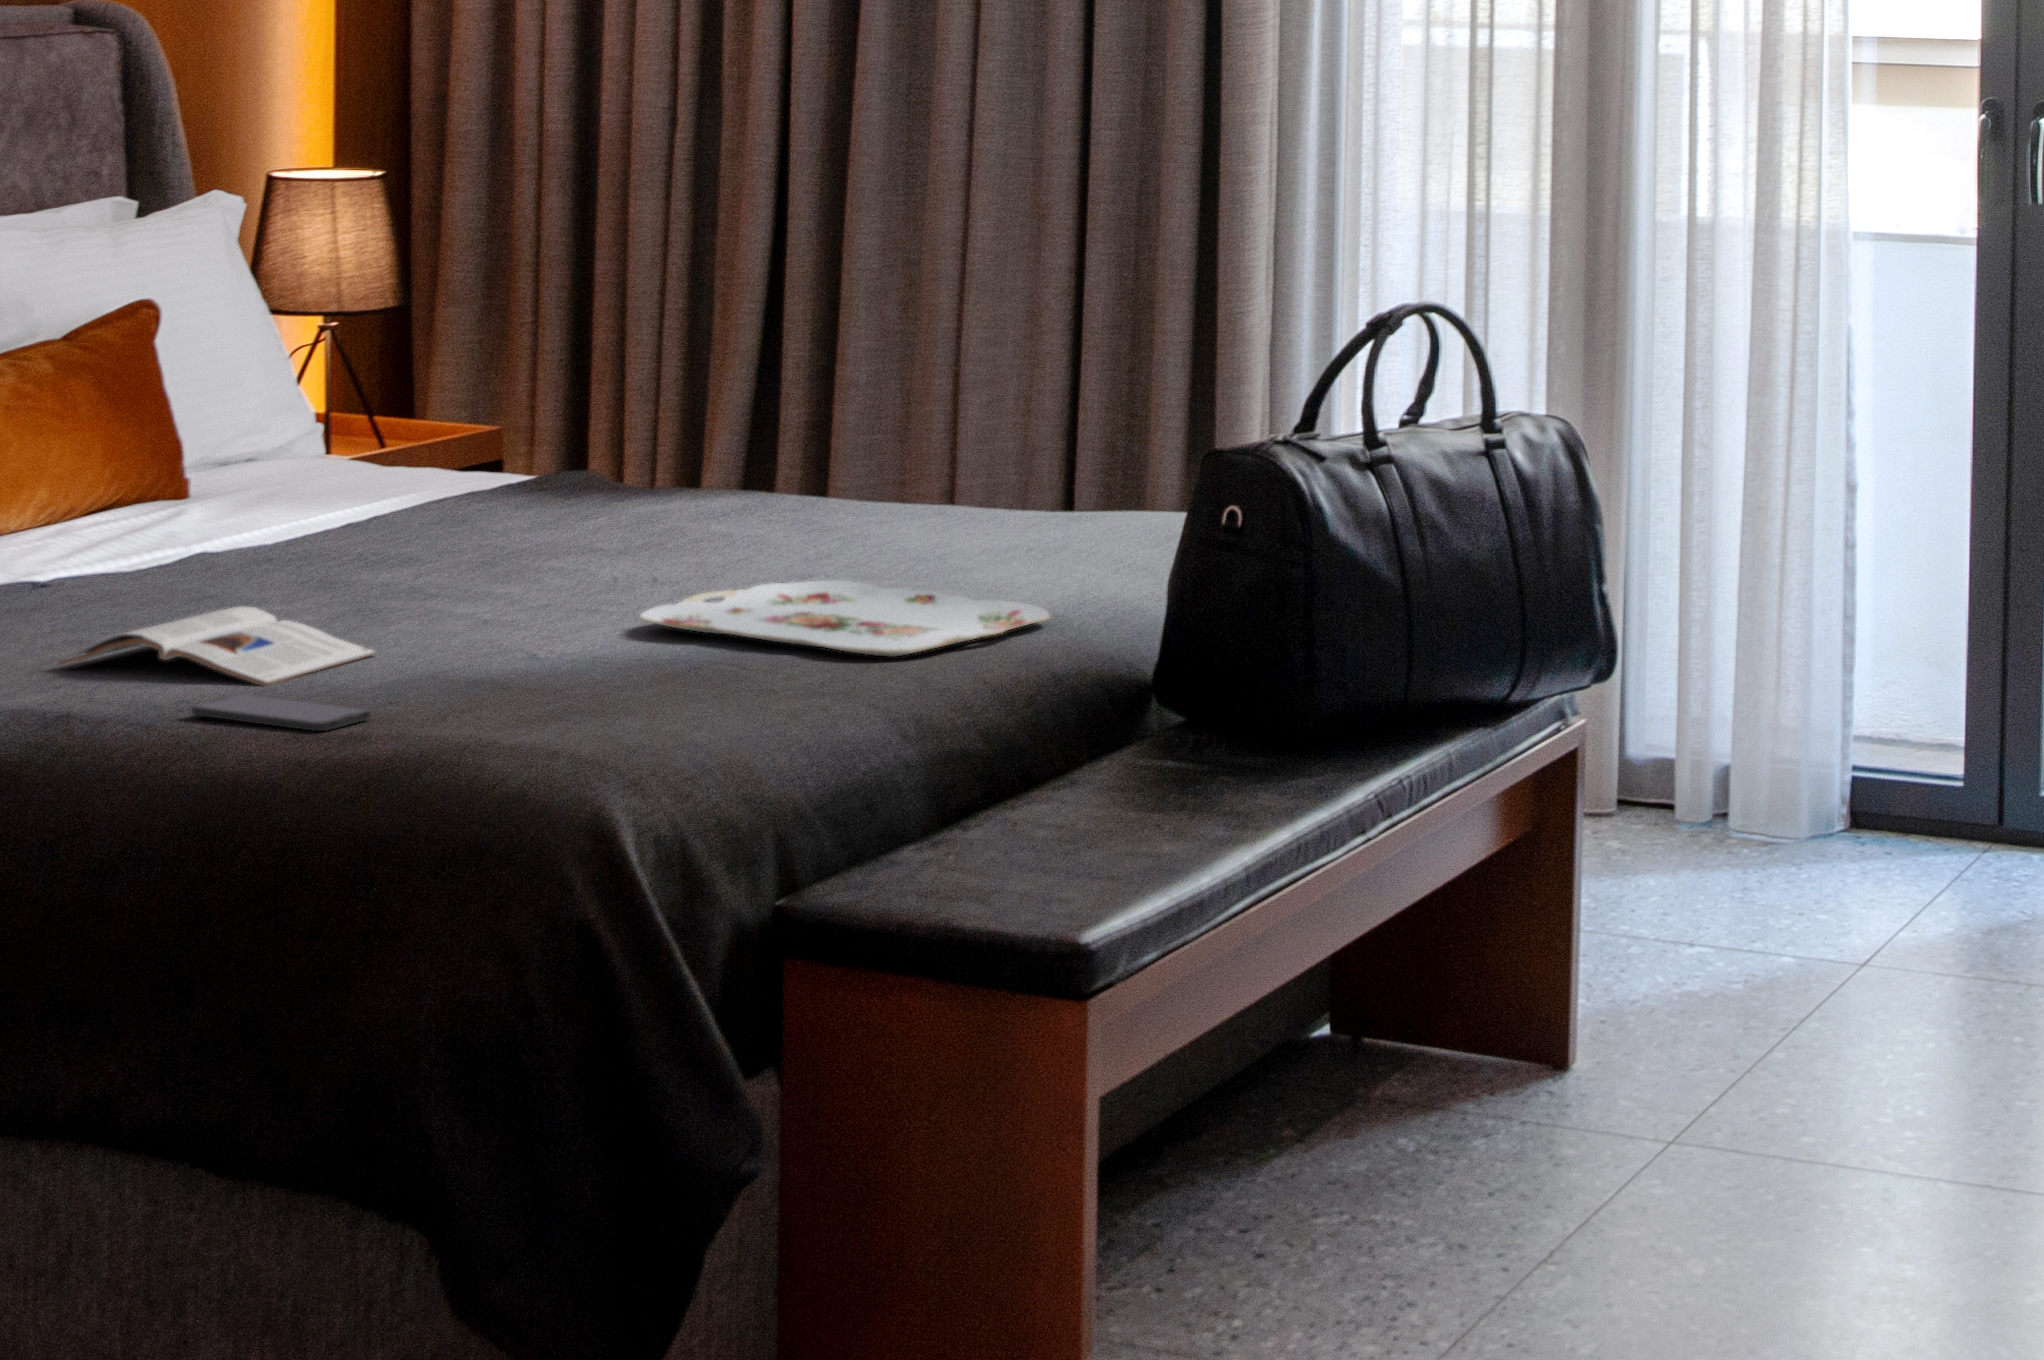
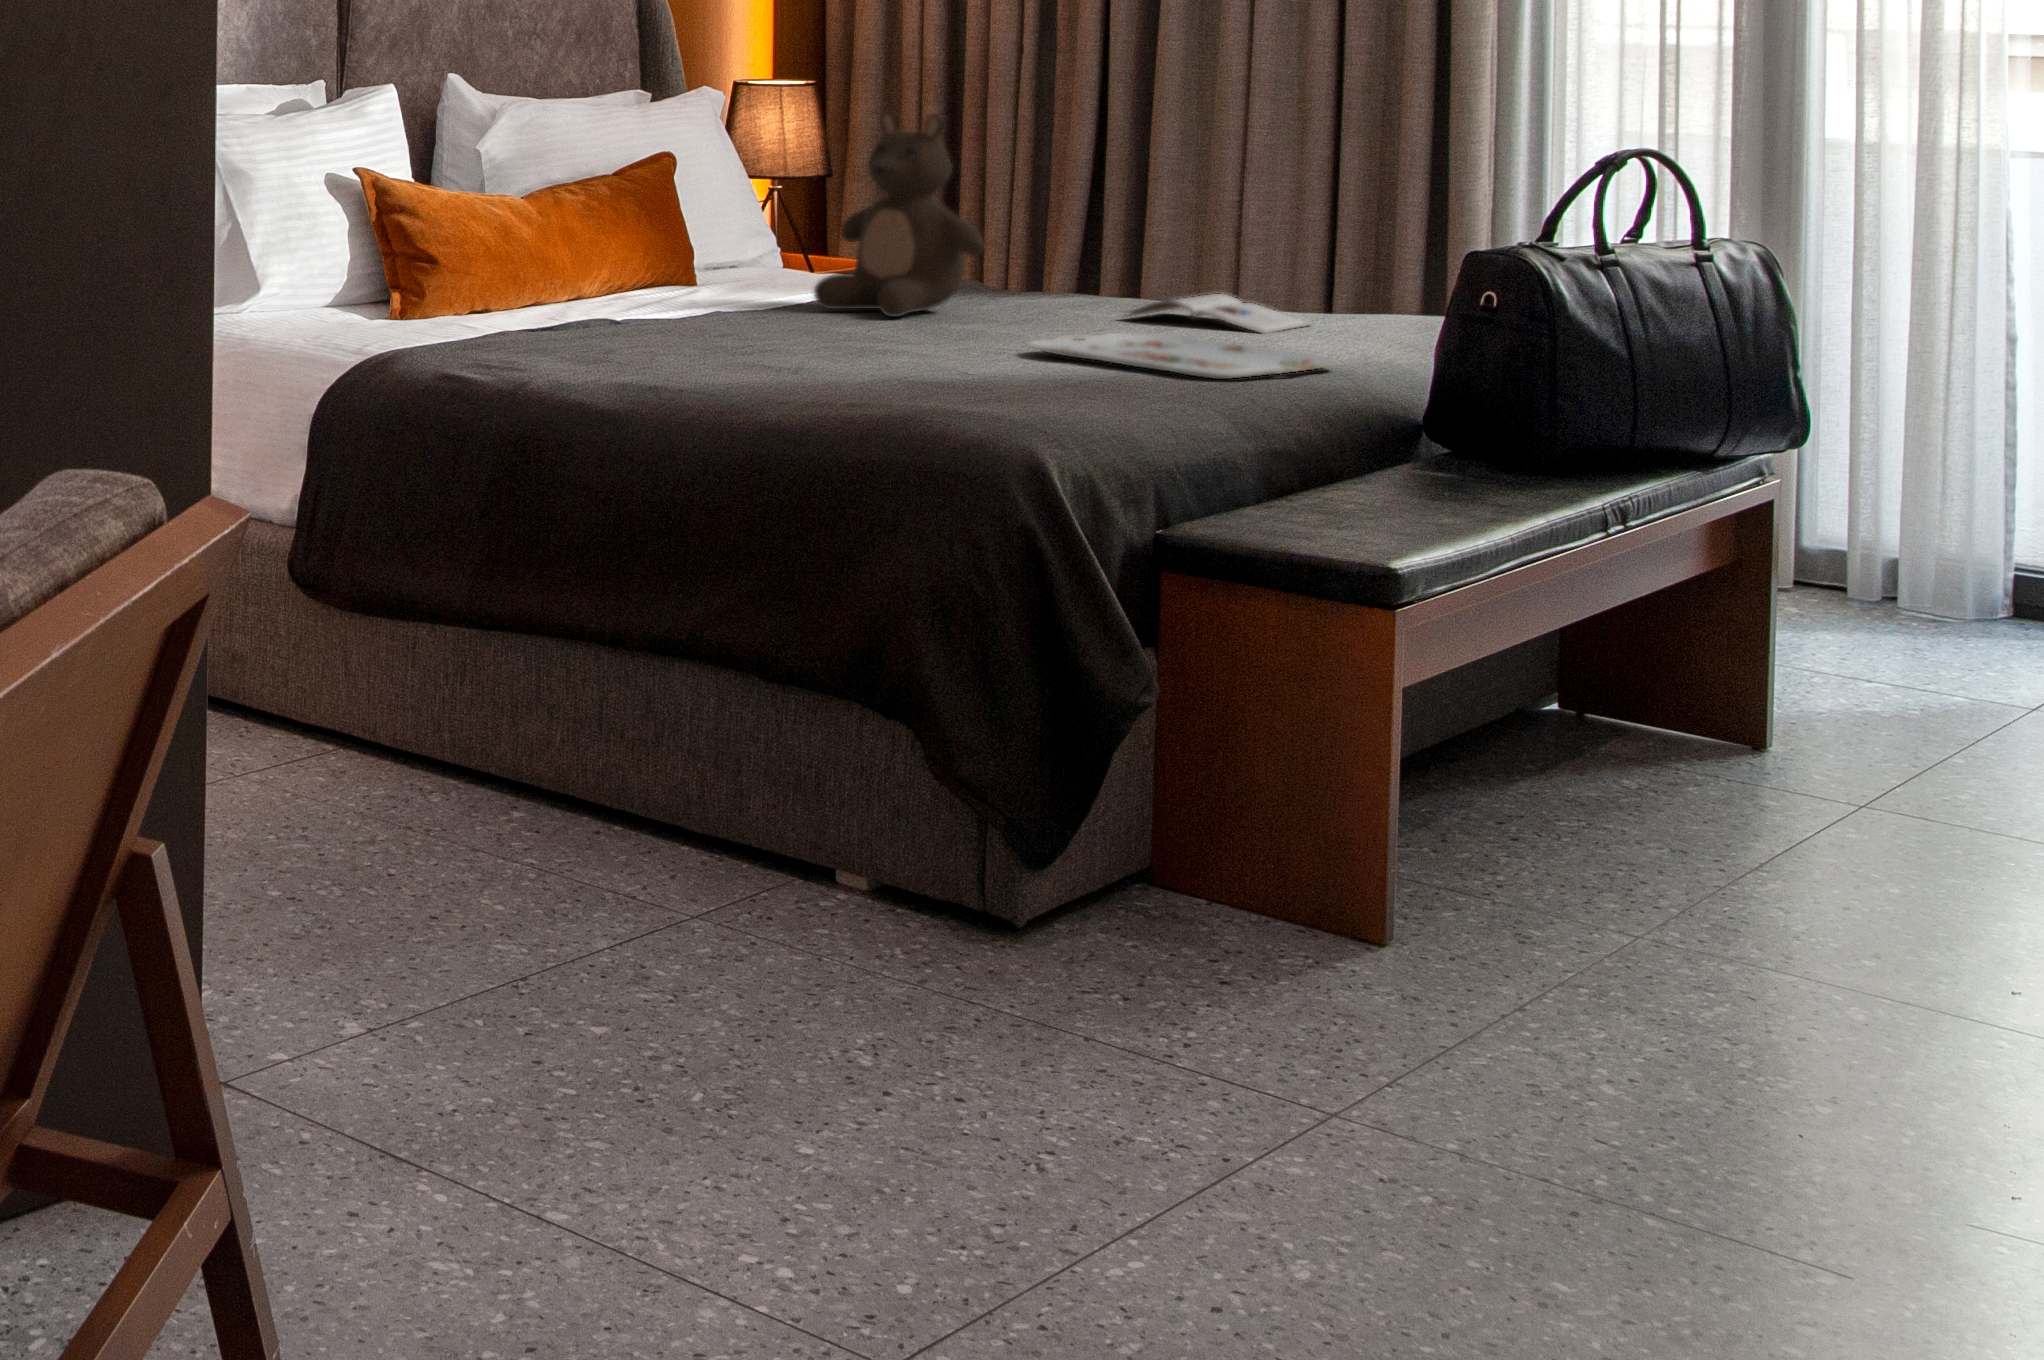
stuffed bear: none [354,259,601,571] -> present [814,112,984,317]
magazine: present [60,607,375,686] -> present [1126,294,1310,334]
smartphone: present [191,694,371,731] -> none [741,365,861,388]

